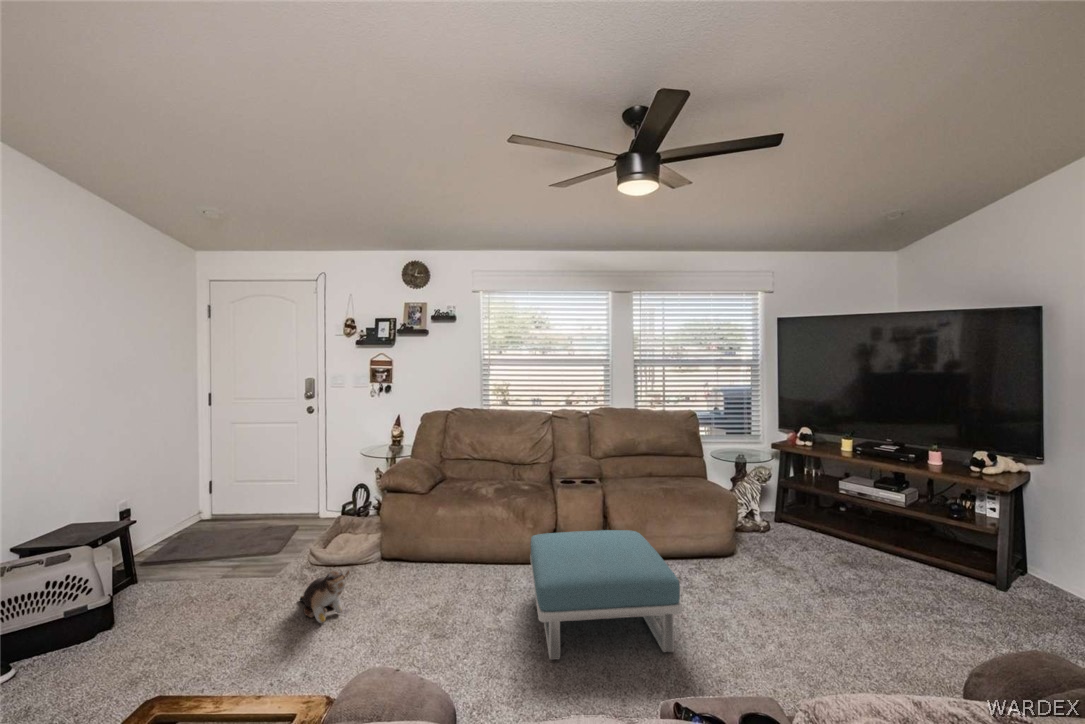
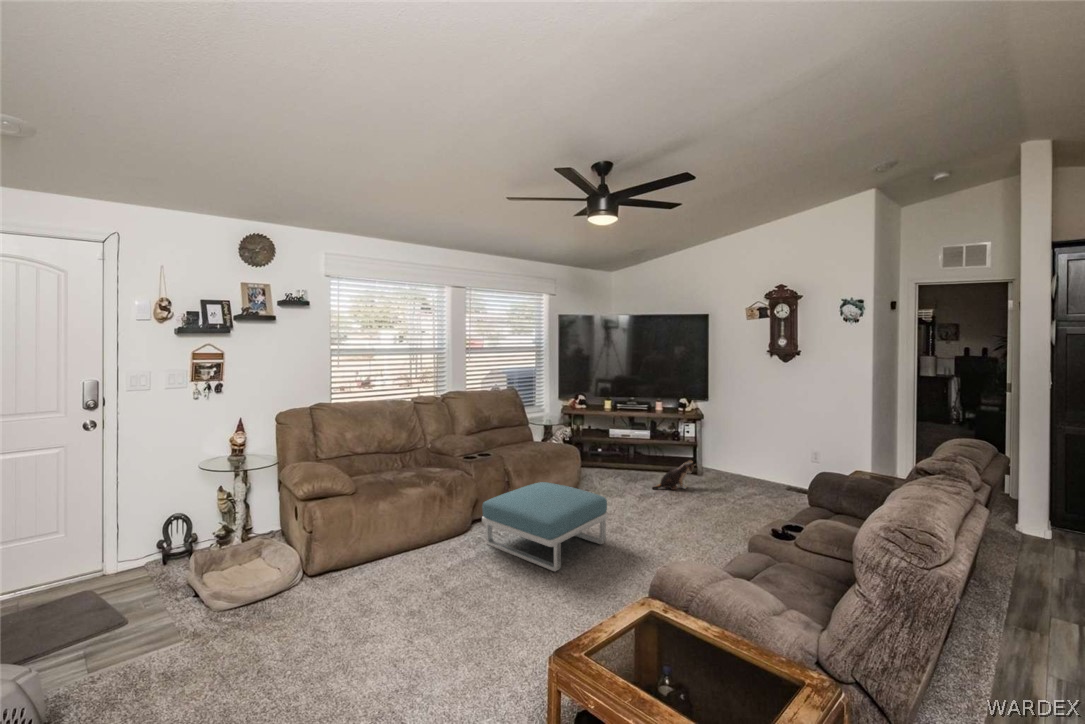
plush toy: present [300,570,349,623] -> present [652,460,695,490]

